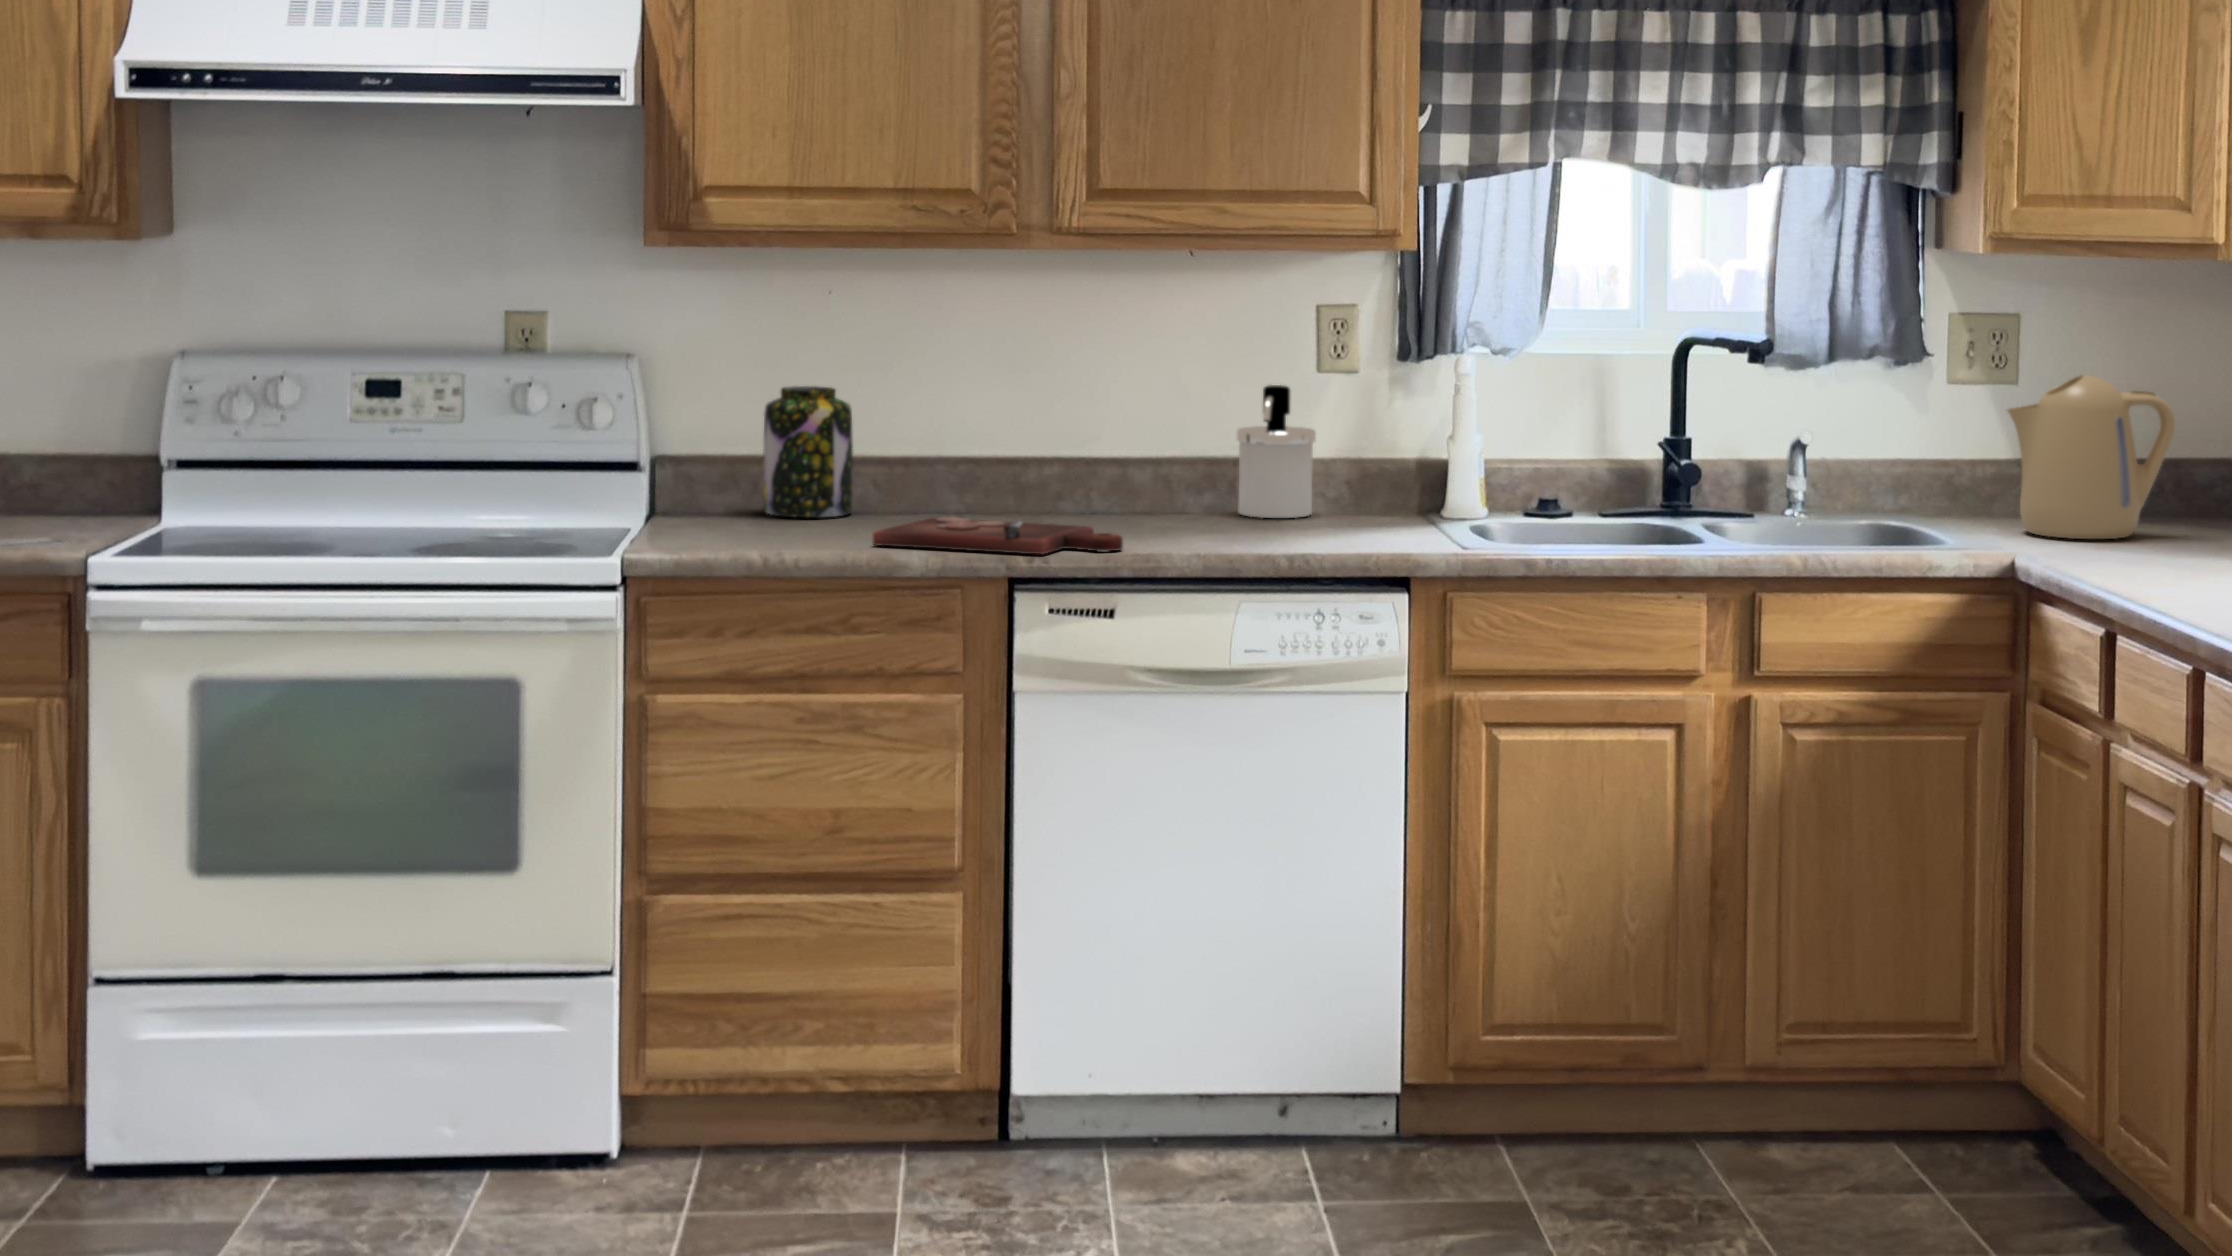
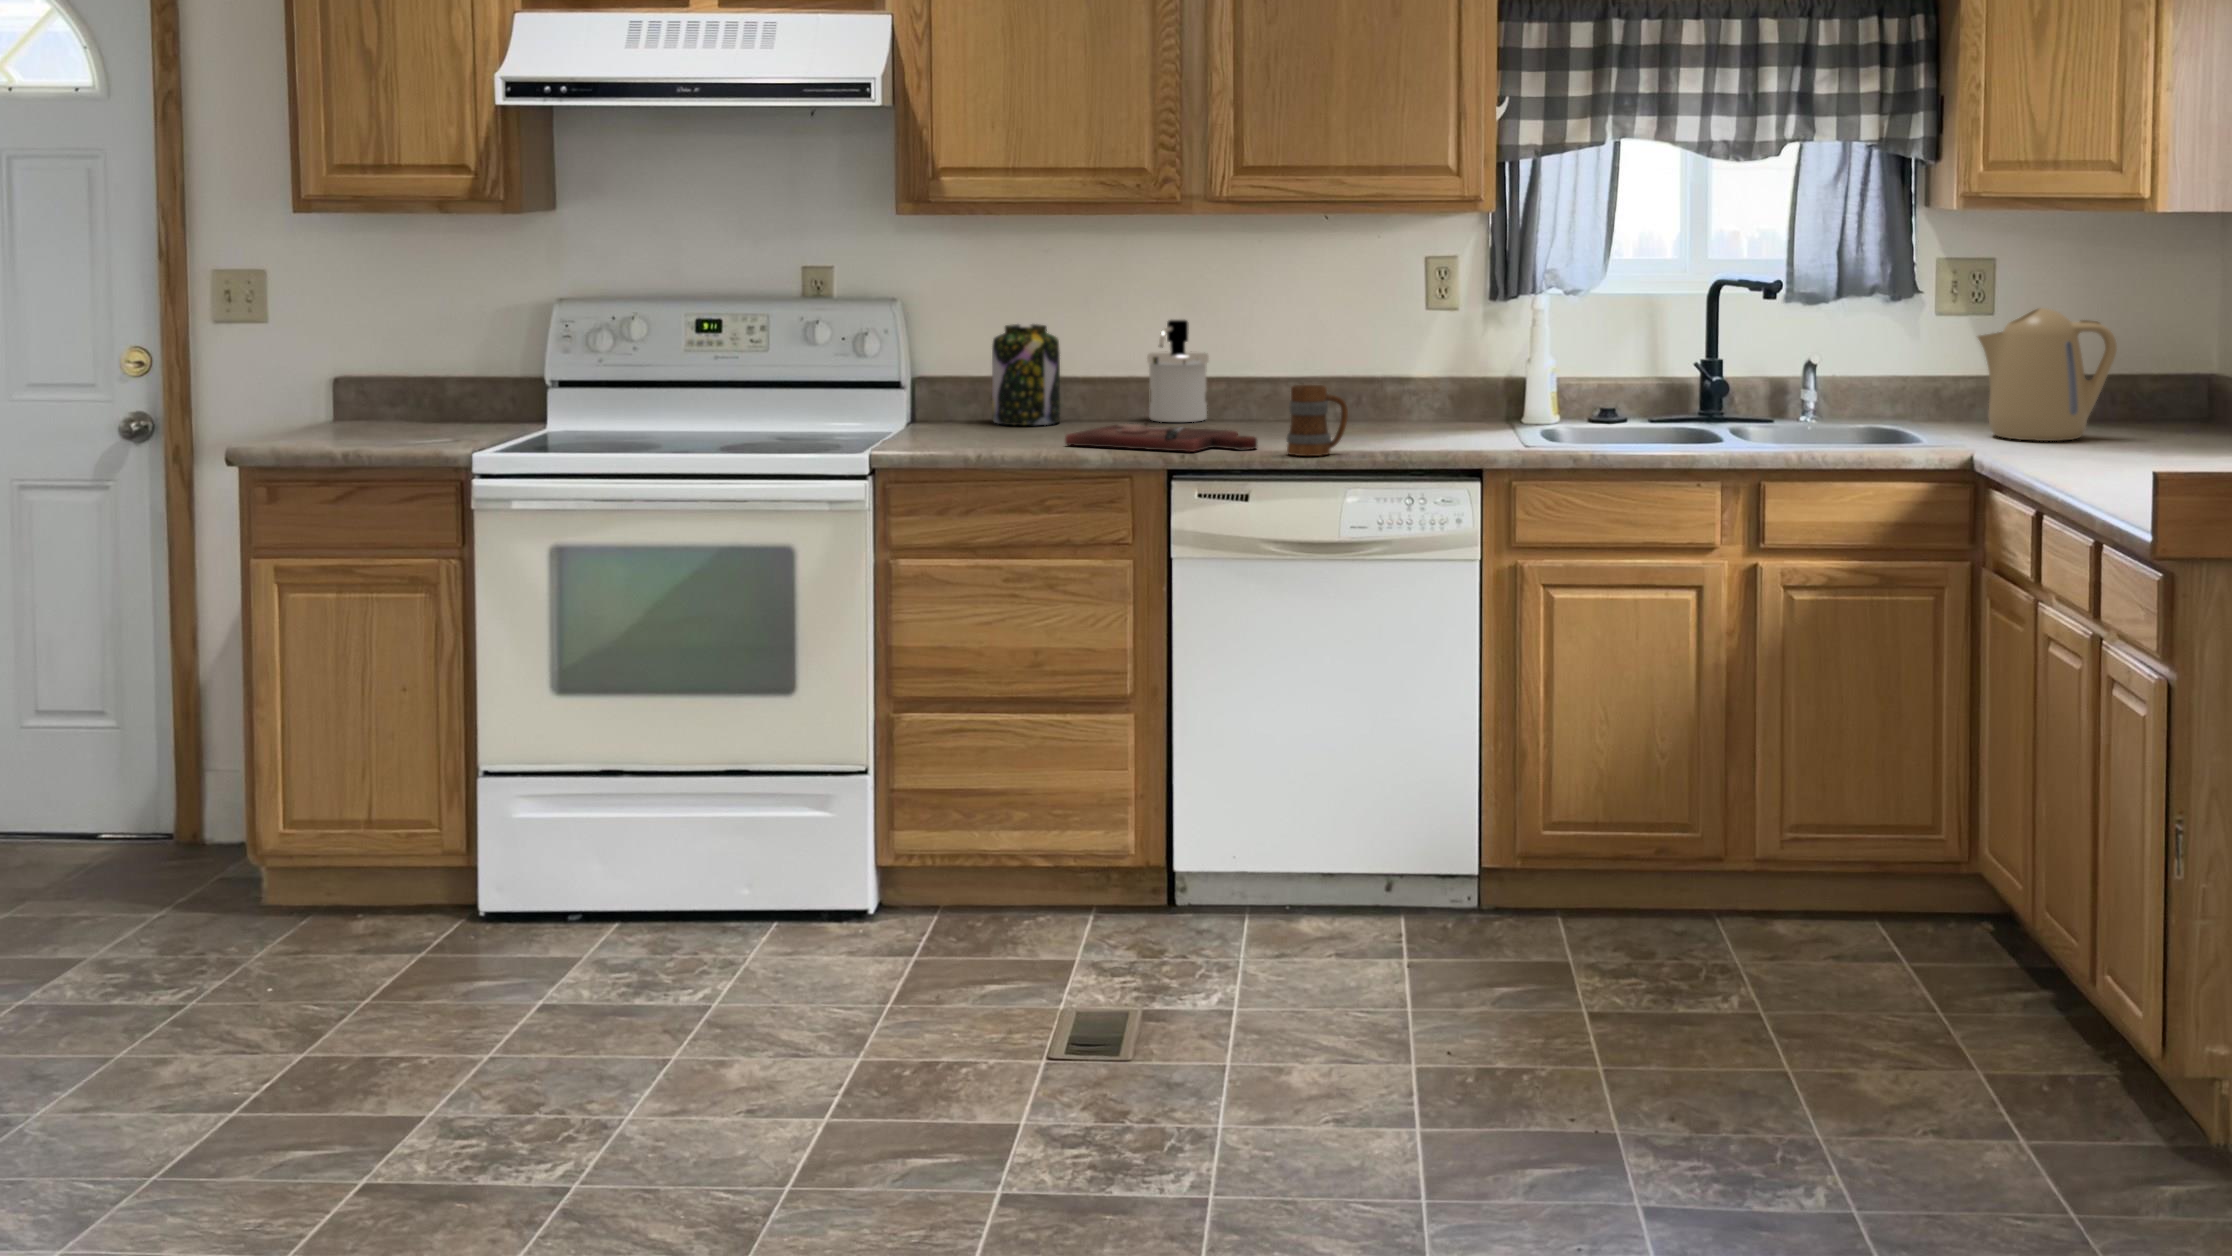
soap dispenser: present [1237,385,1316,518] -> present [1147,320,1209,422]
mug: none [1163,469,1241,560] -> present [1286,385,1348,456]

